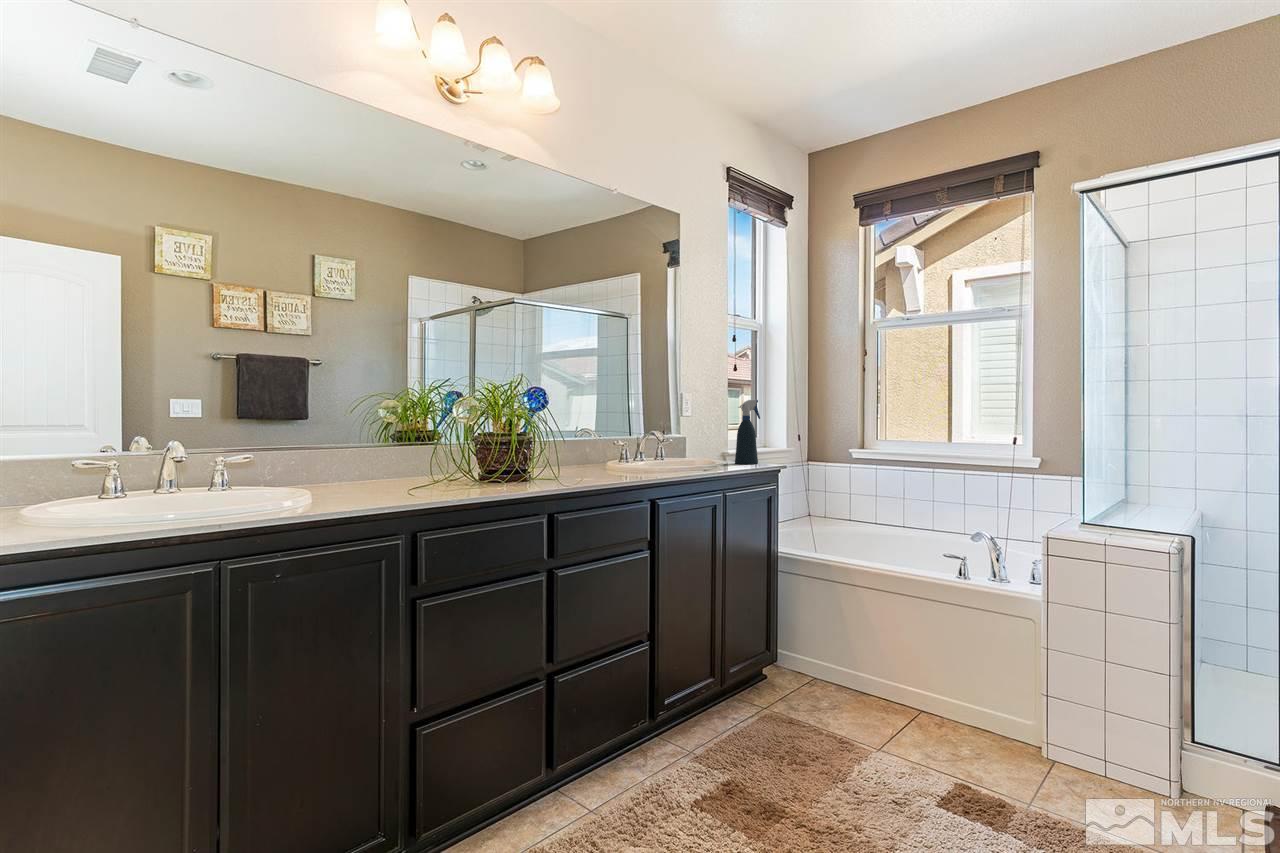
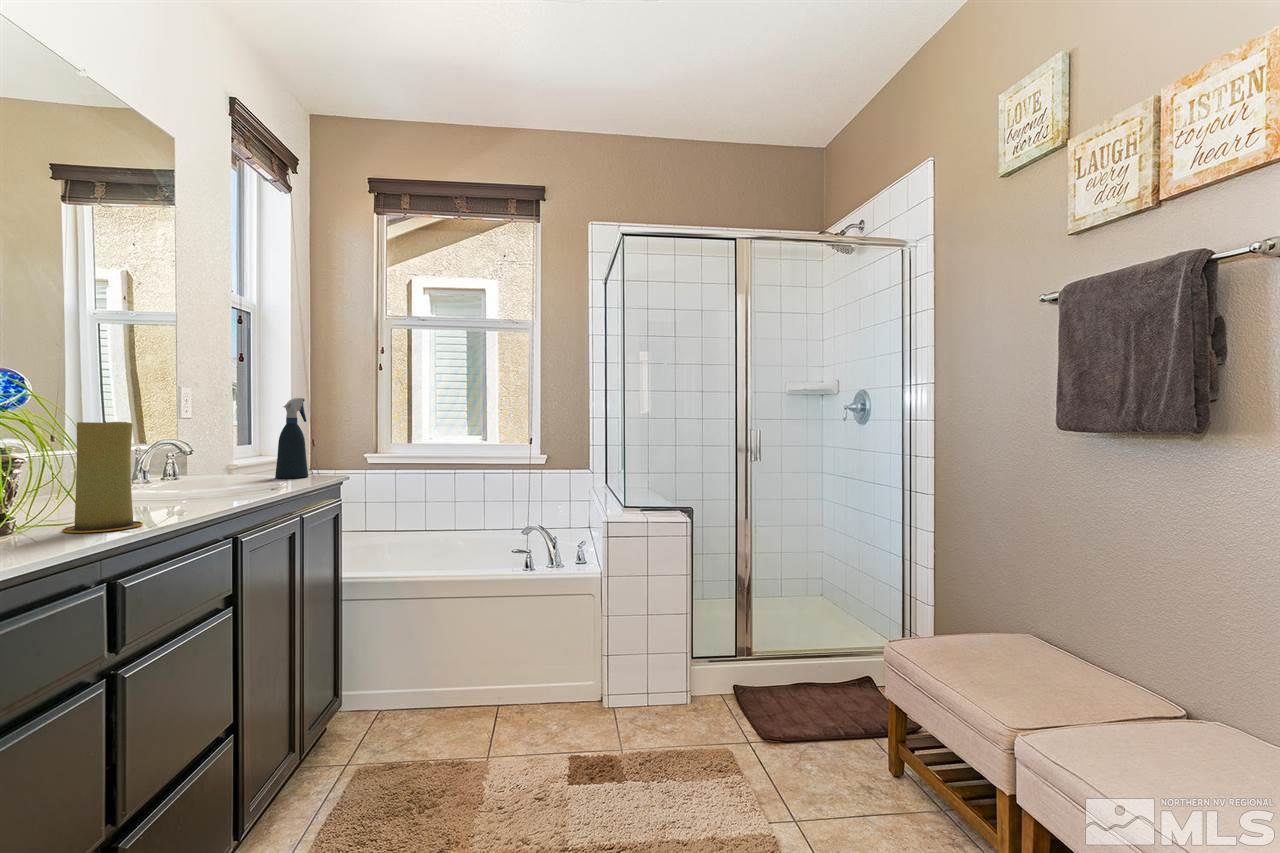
candle: none [555,419,592,484] -> present [62,421,143,533]

